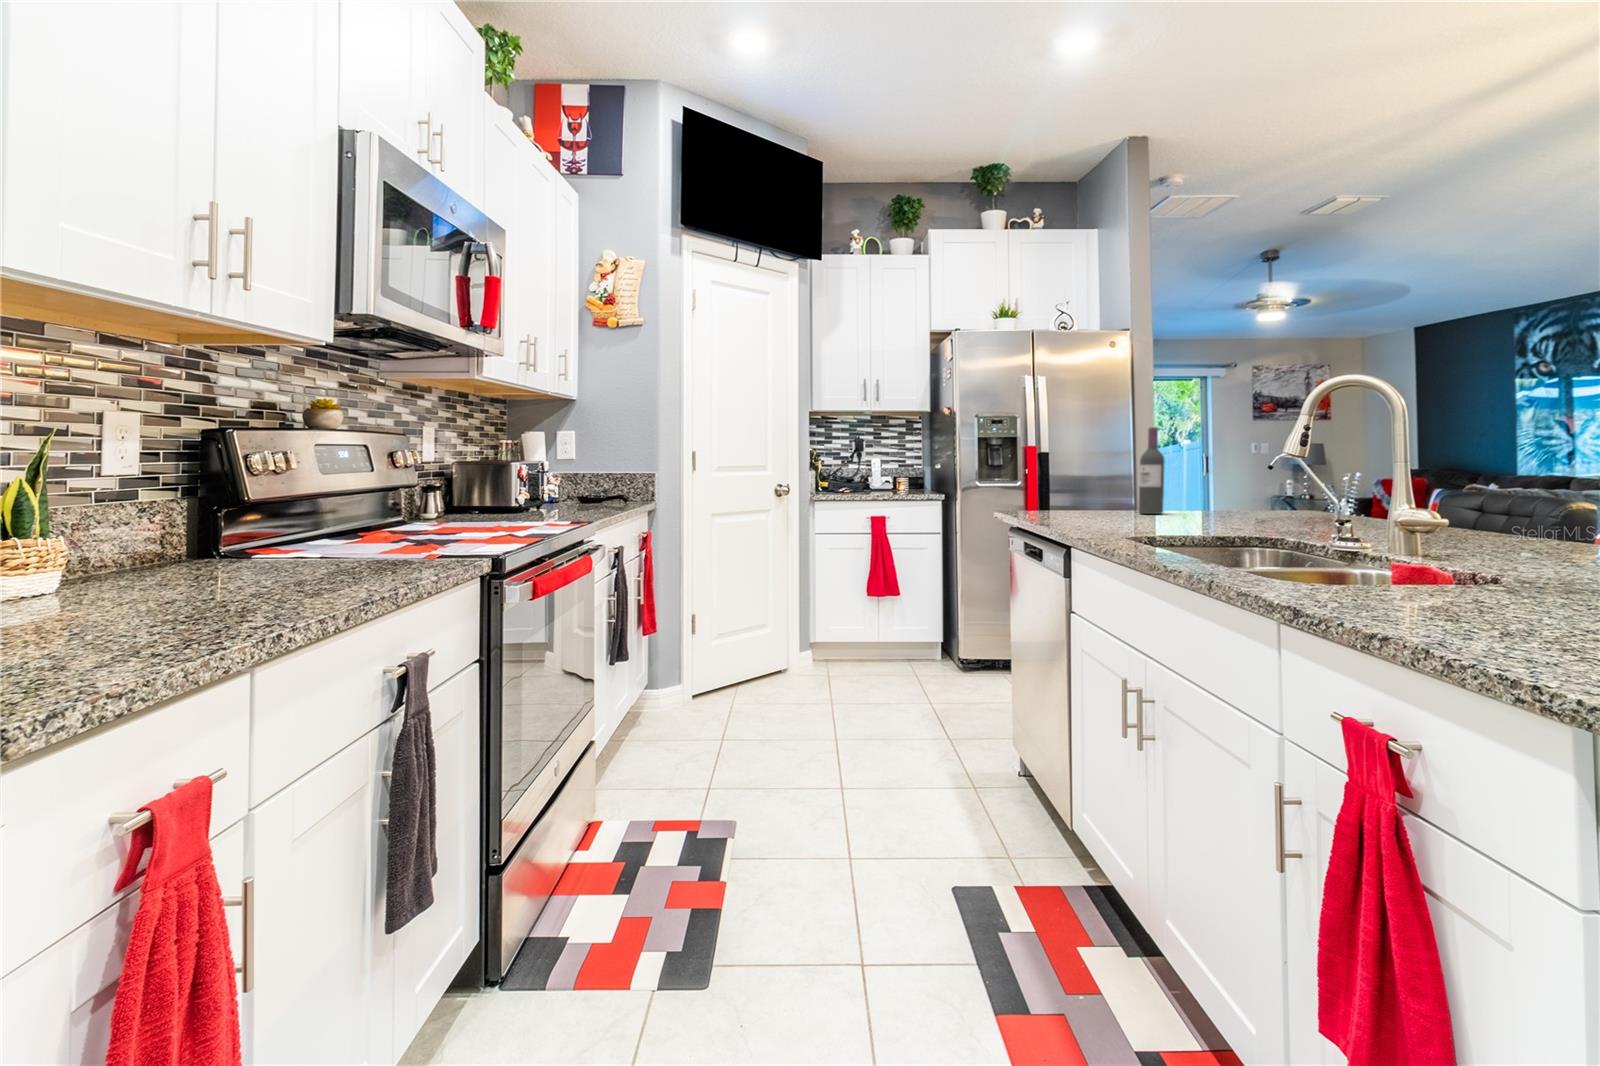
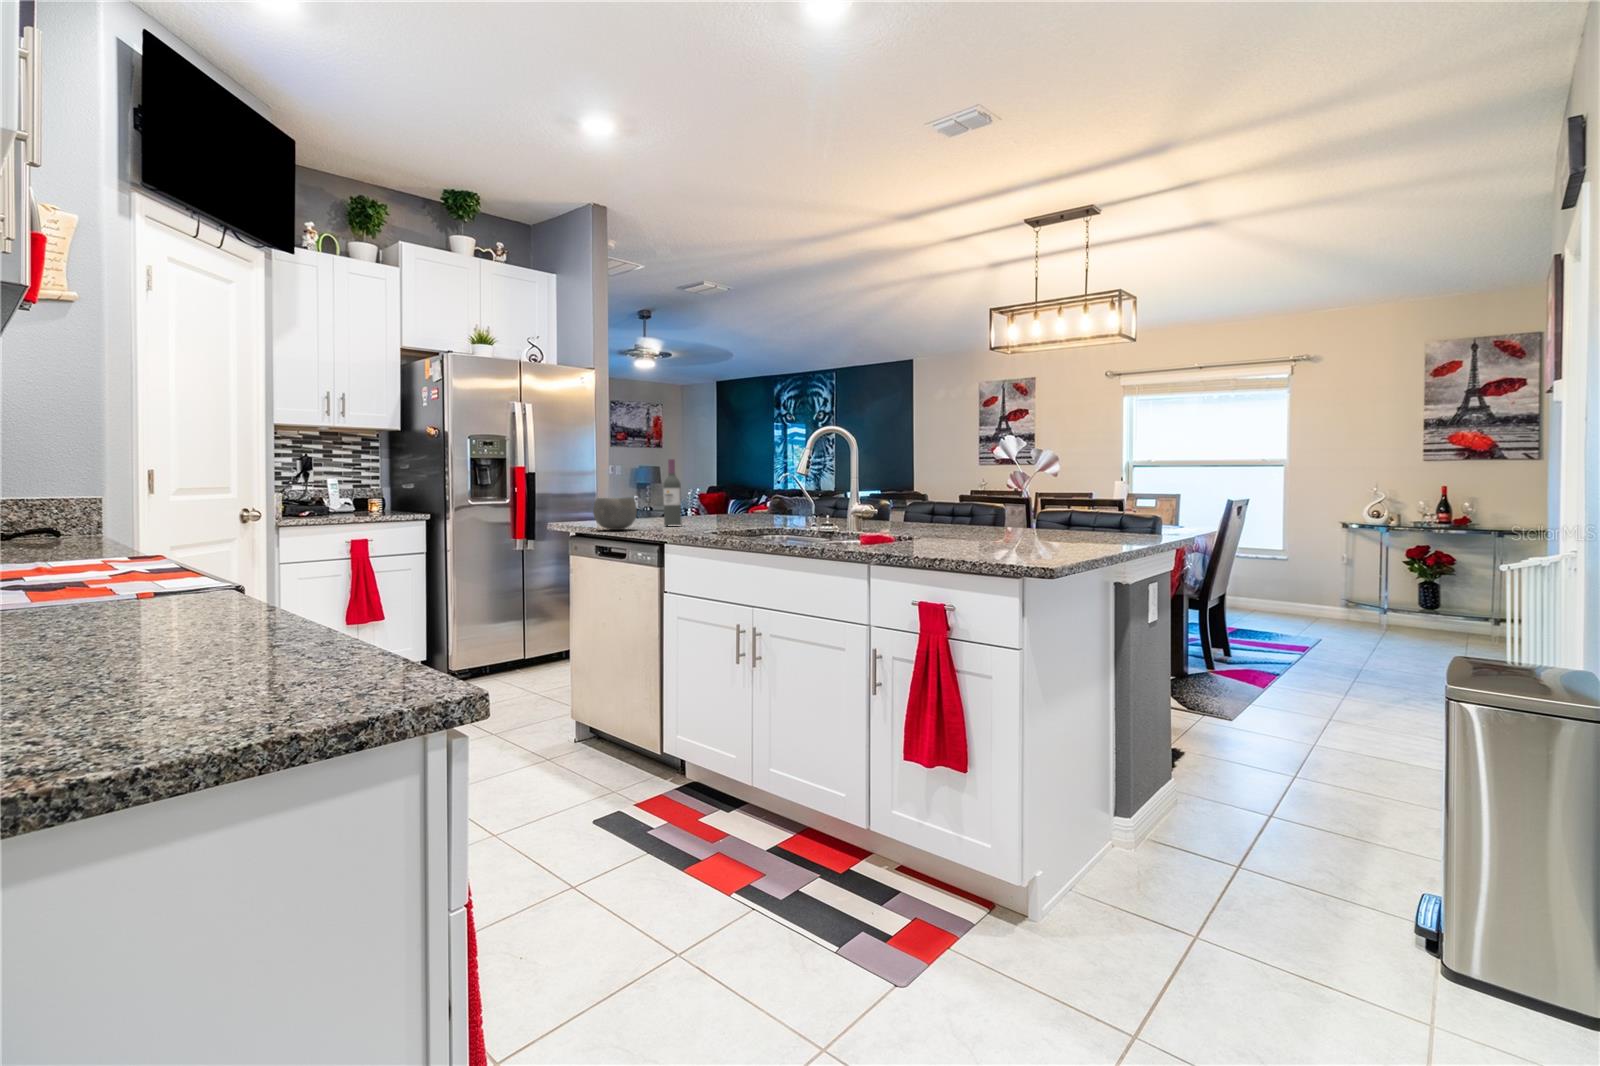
ceramic bowl: none [1031,477,1085,516] -> present [593,497,637,530]

